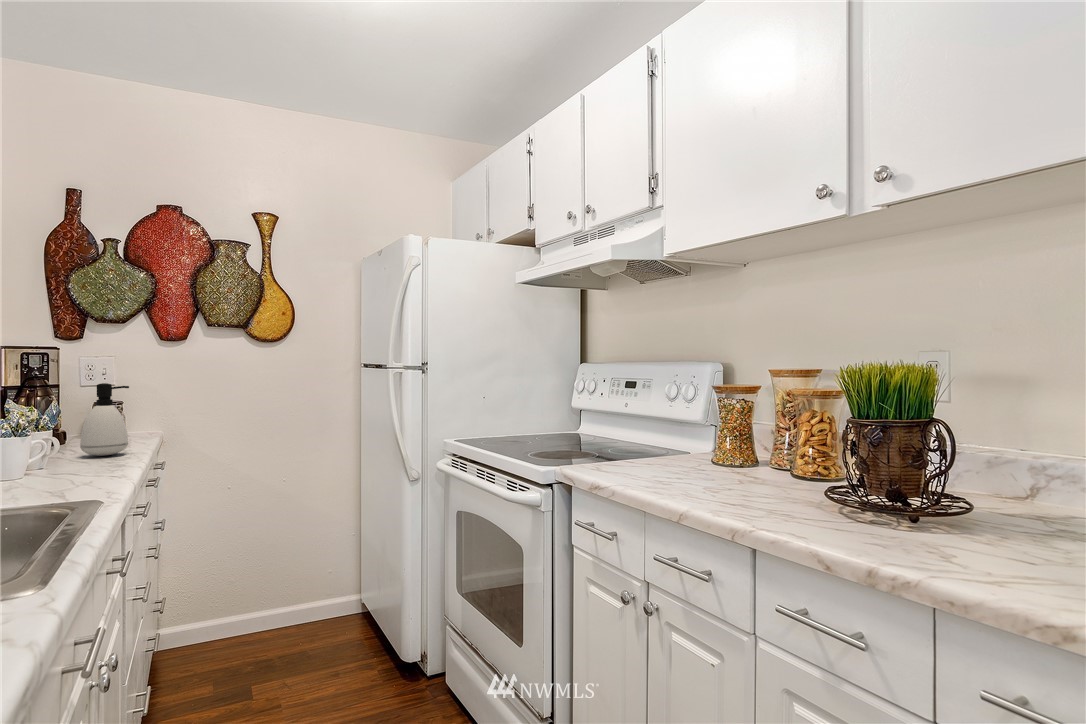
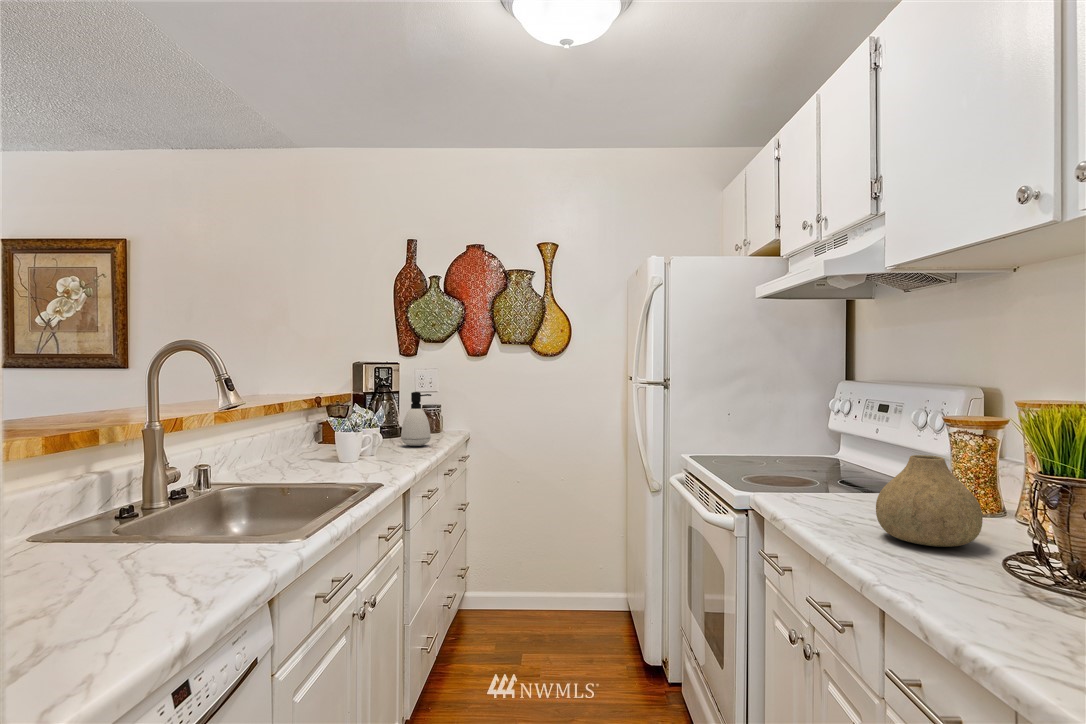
vase: none [696,415,779,492] -> present [876,455,983,547]

